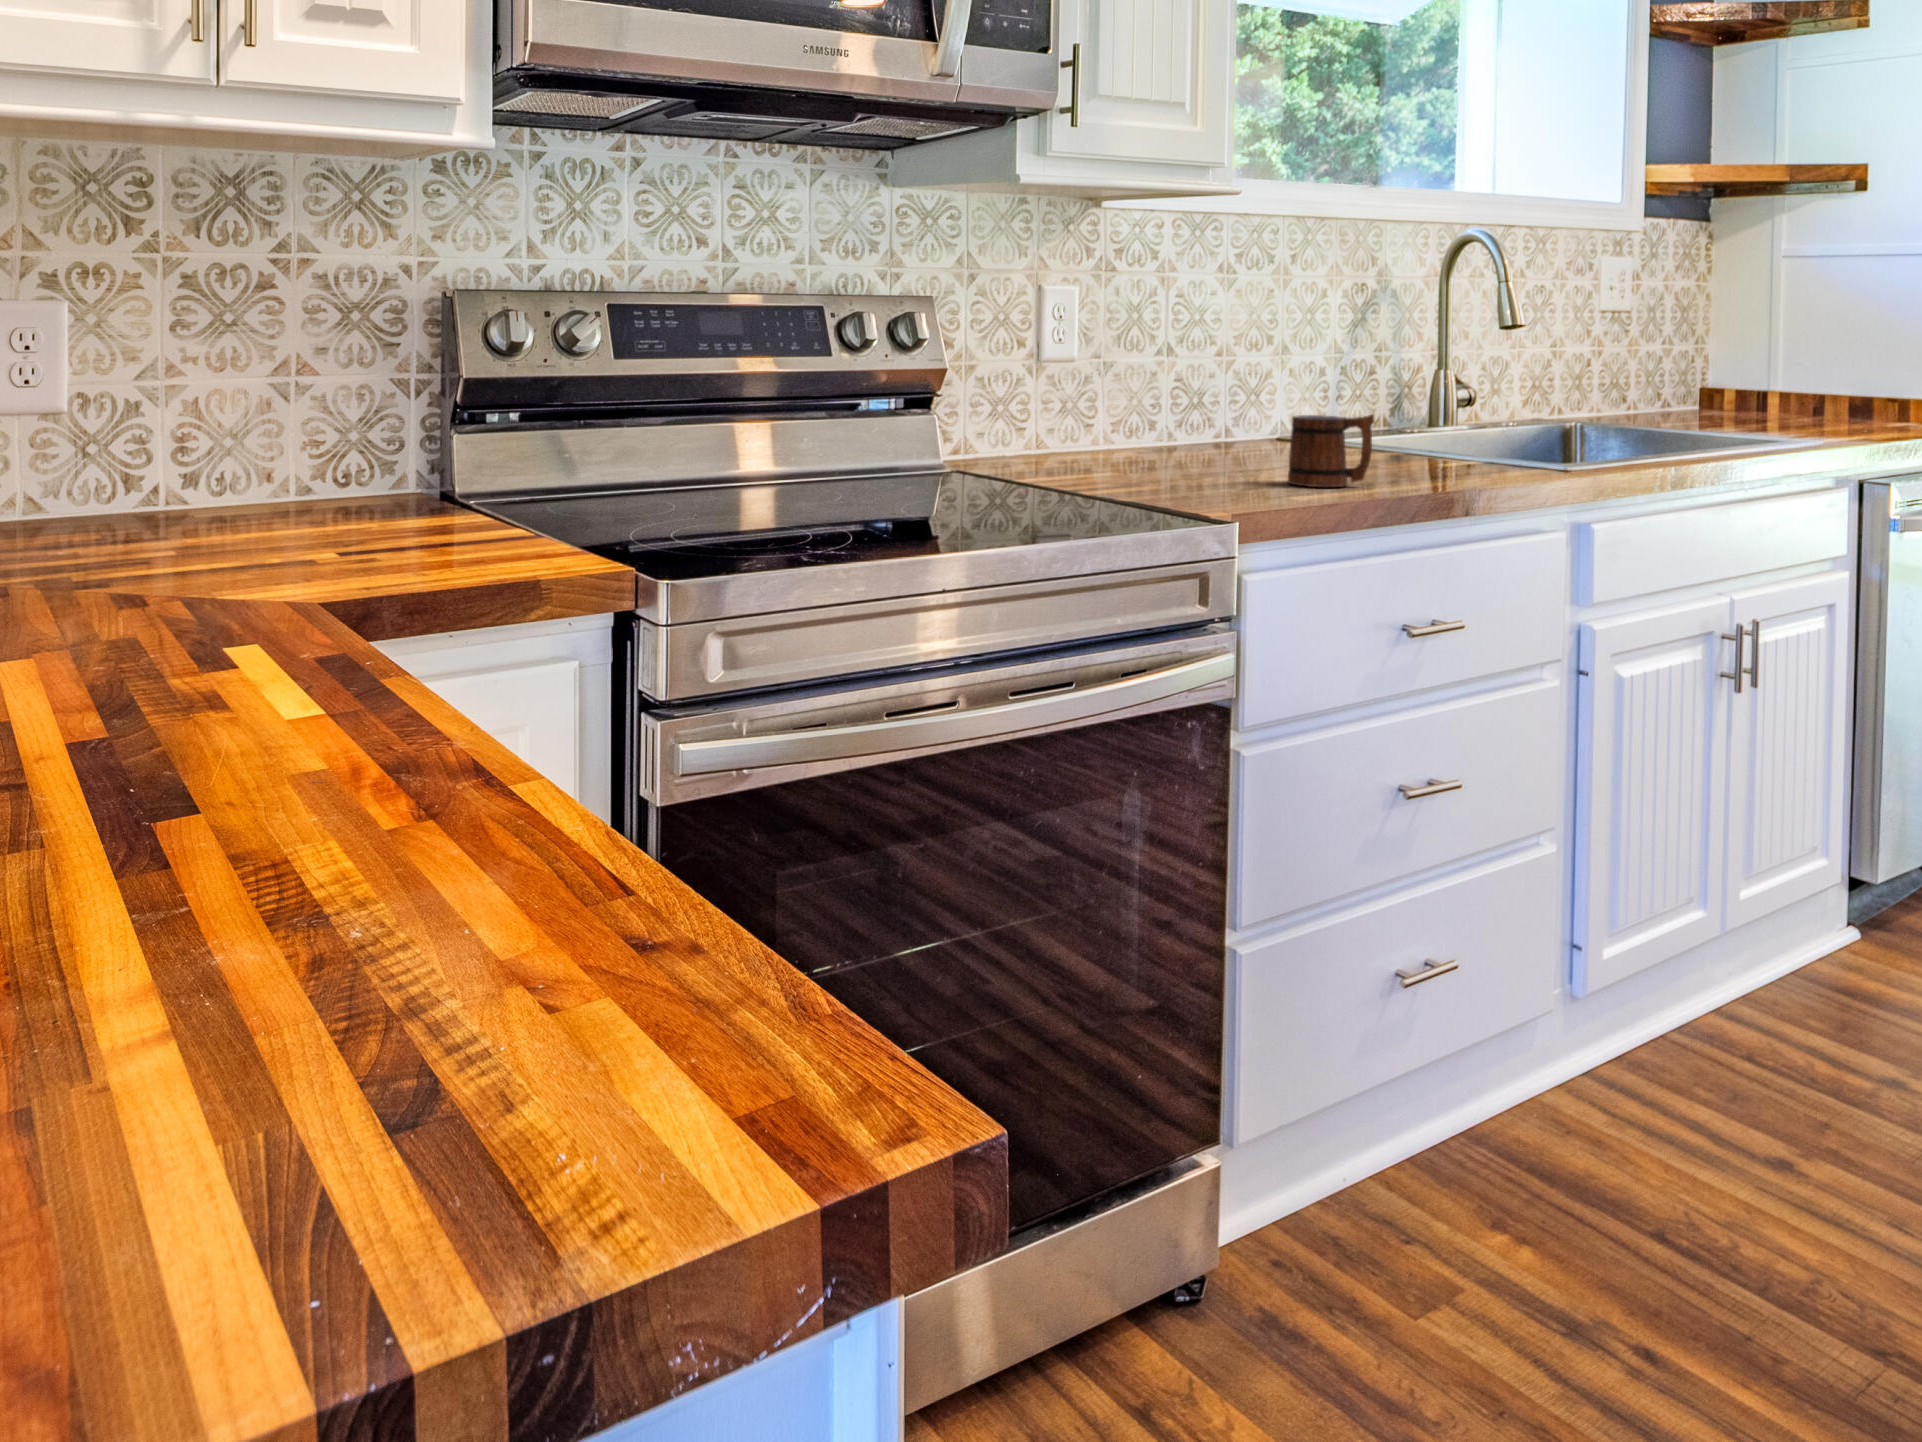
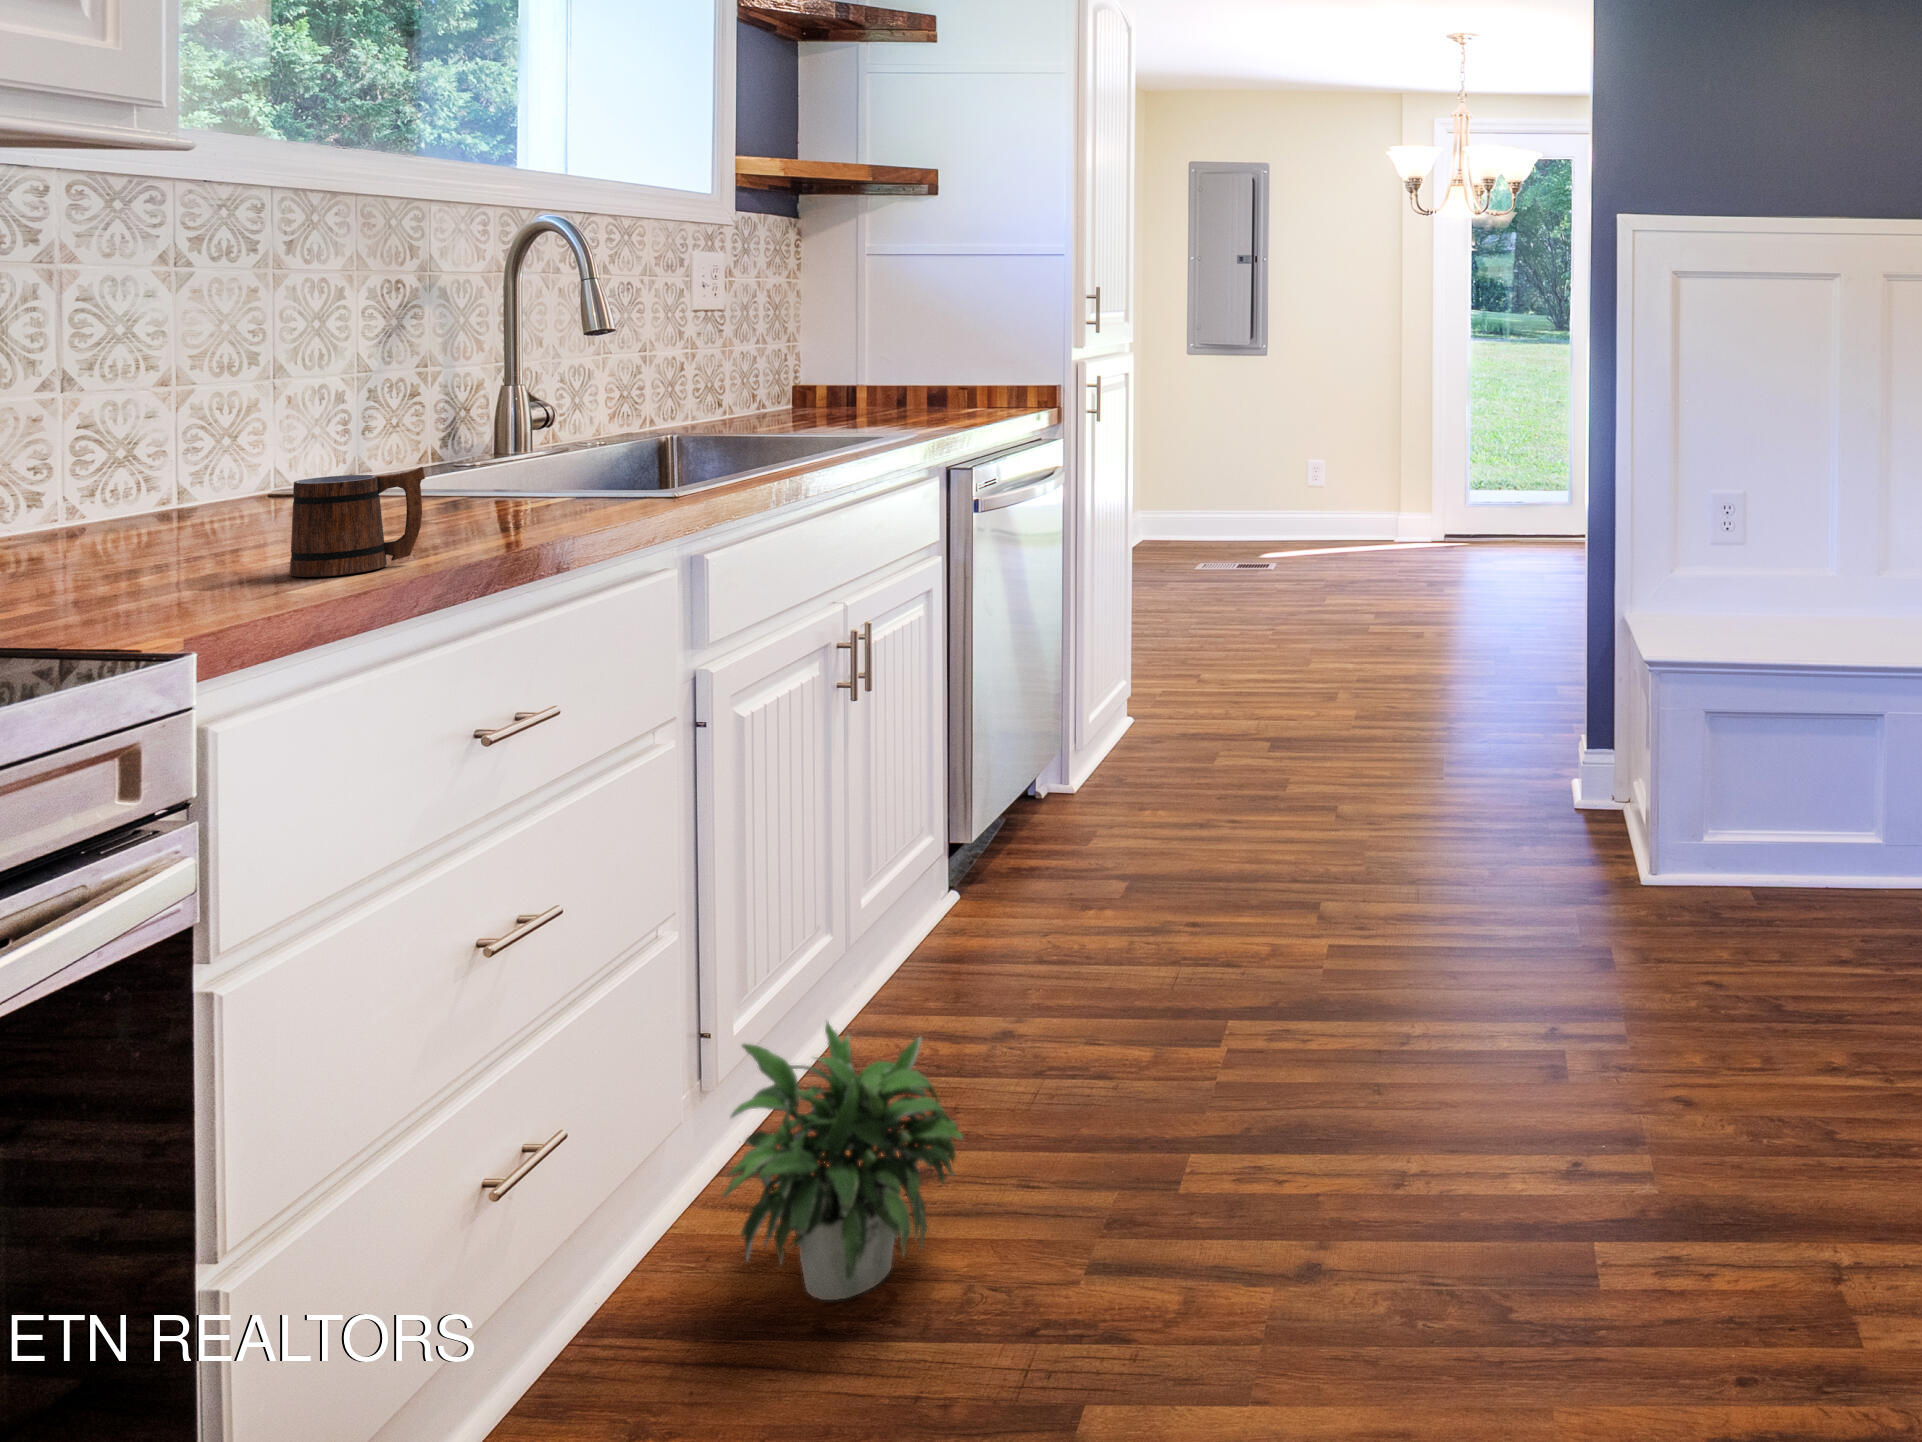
potted plant: none [1580,960,1825,1237] -> present [722,1022,963,1300]

